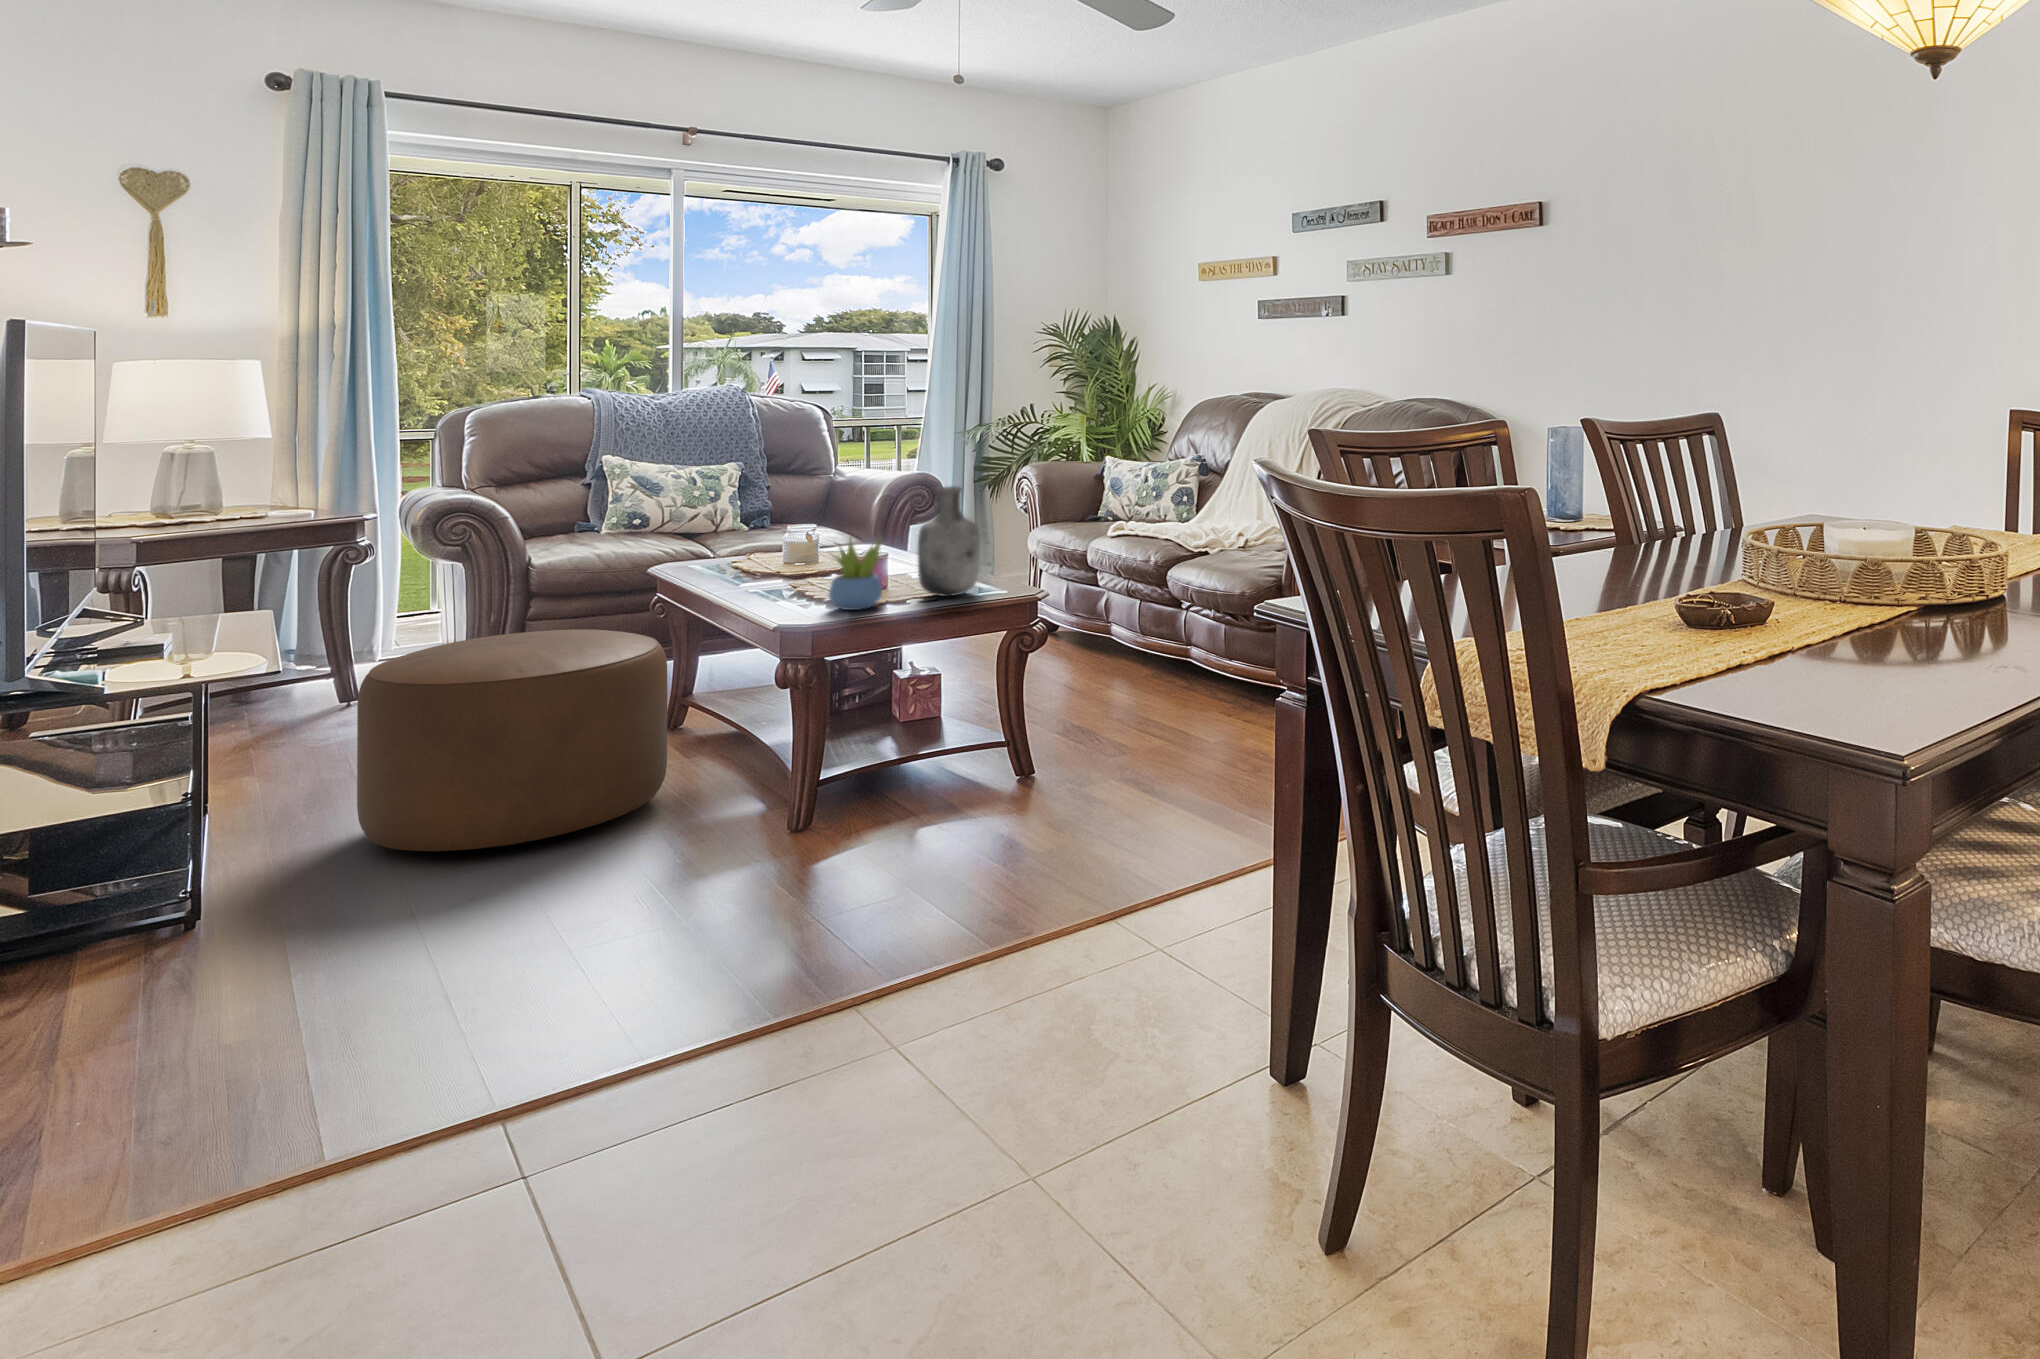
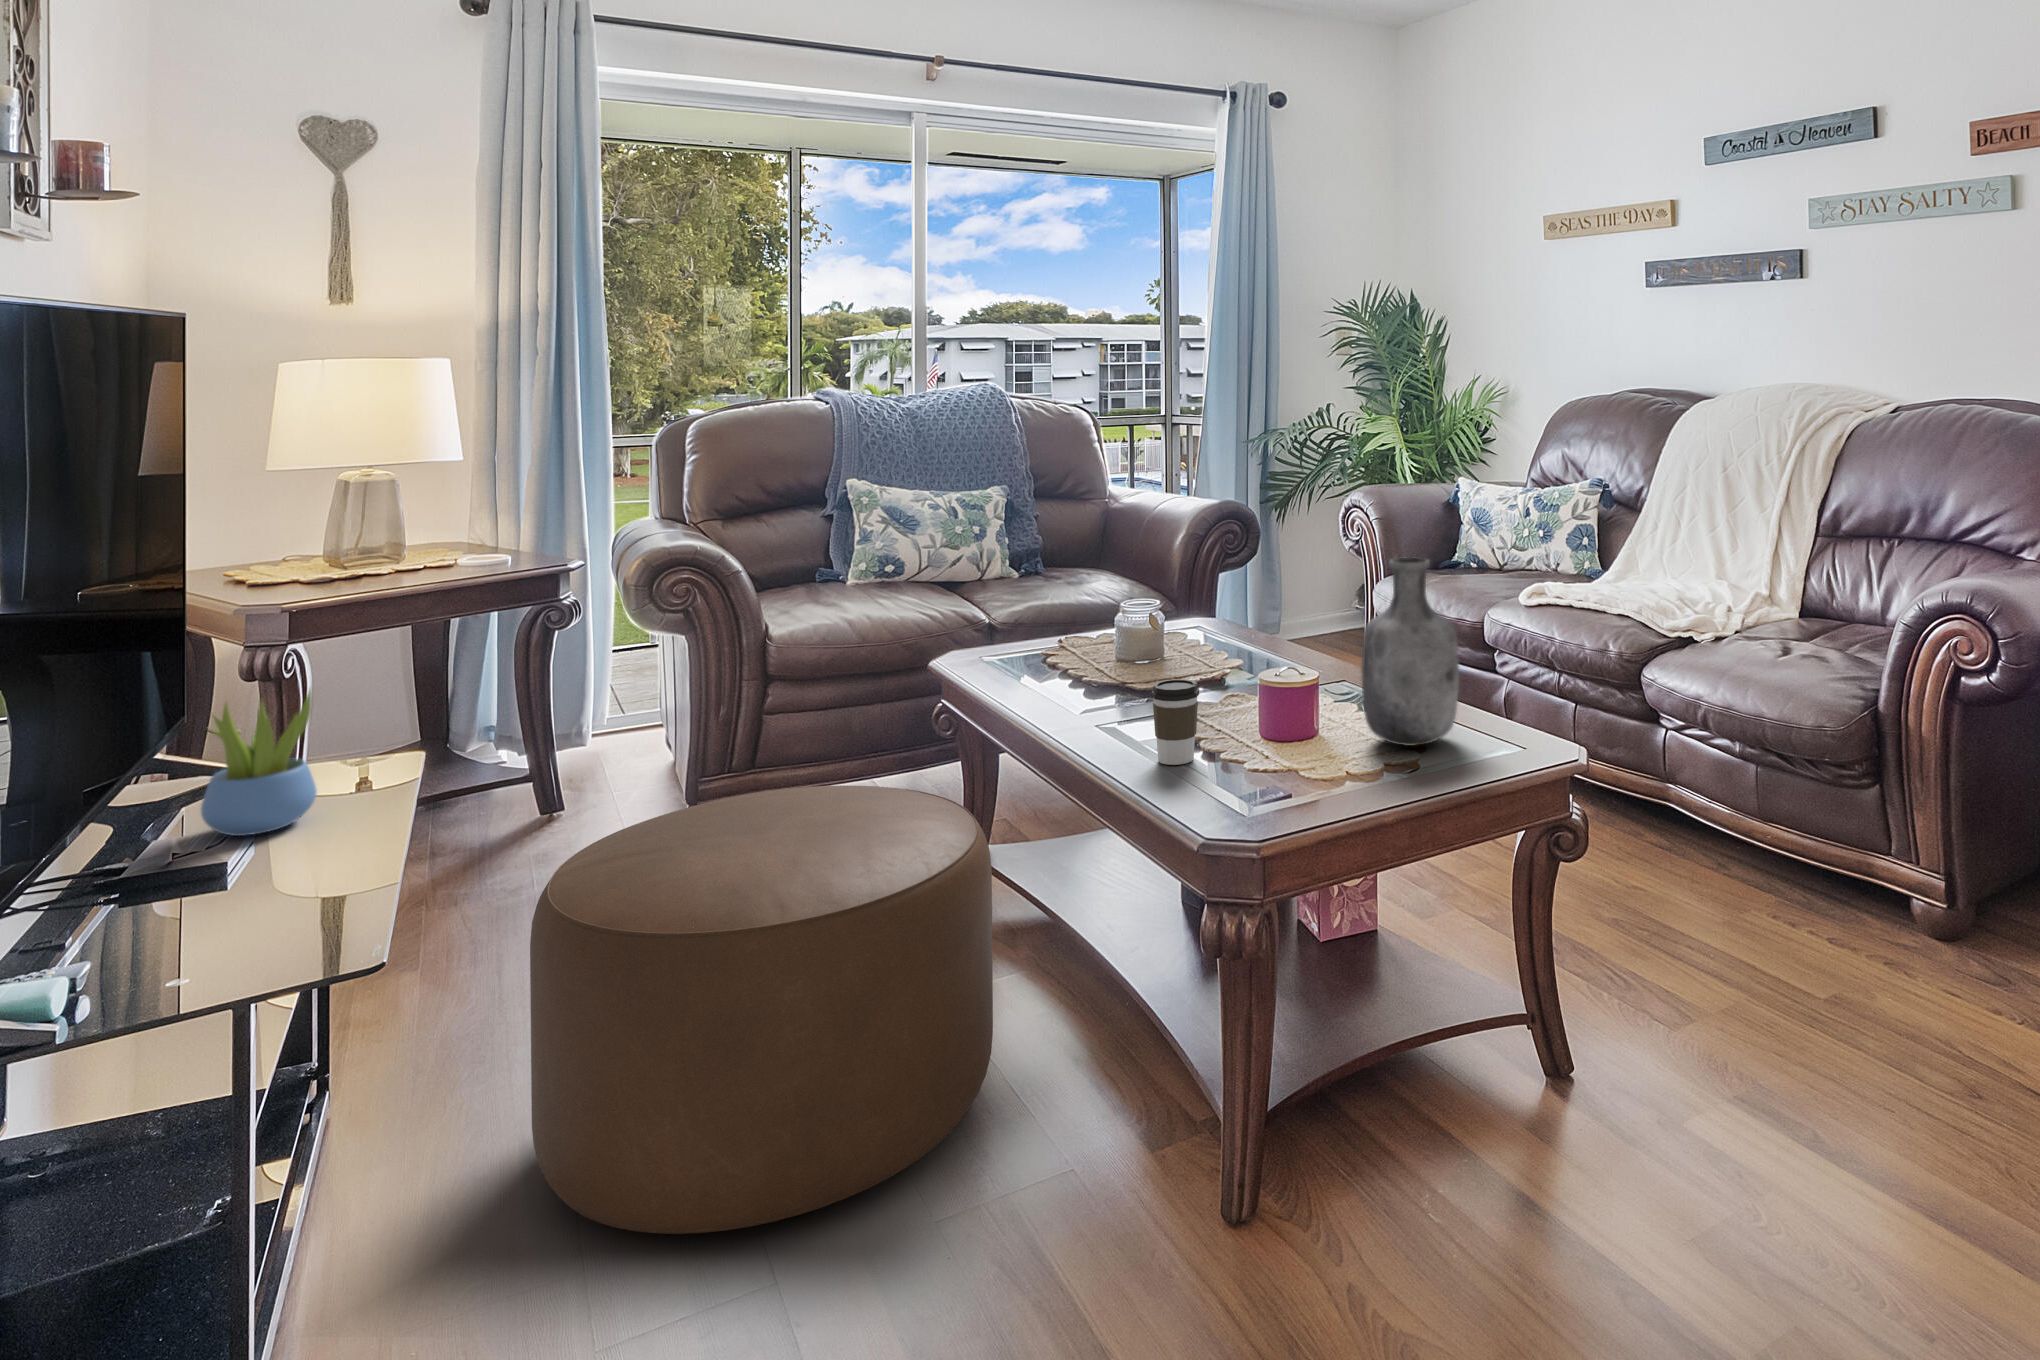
succulent plant: present [829,538,882,610] -> present [201,691,317,836]
coffee cup: none [778,559,809,608] -> present [1151,679,1199,765]

